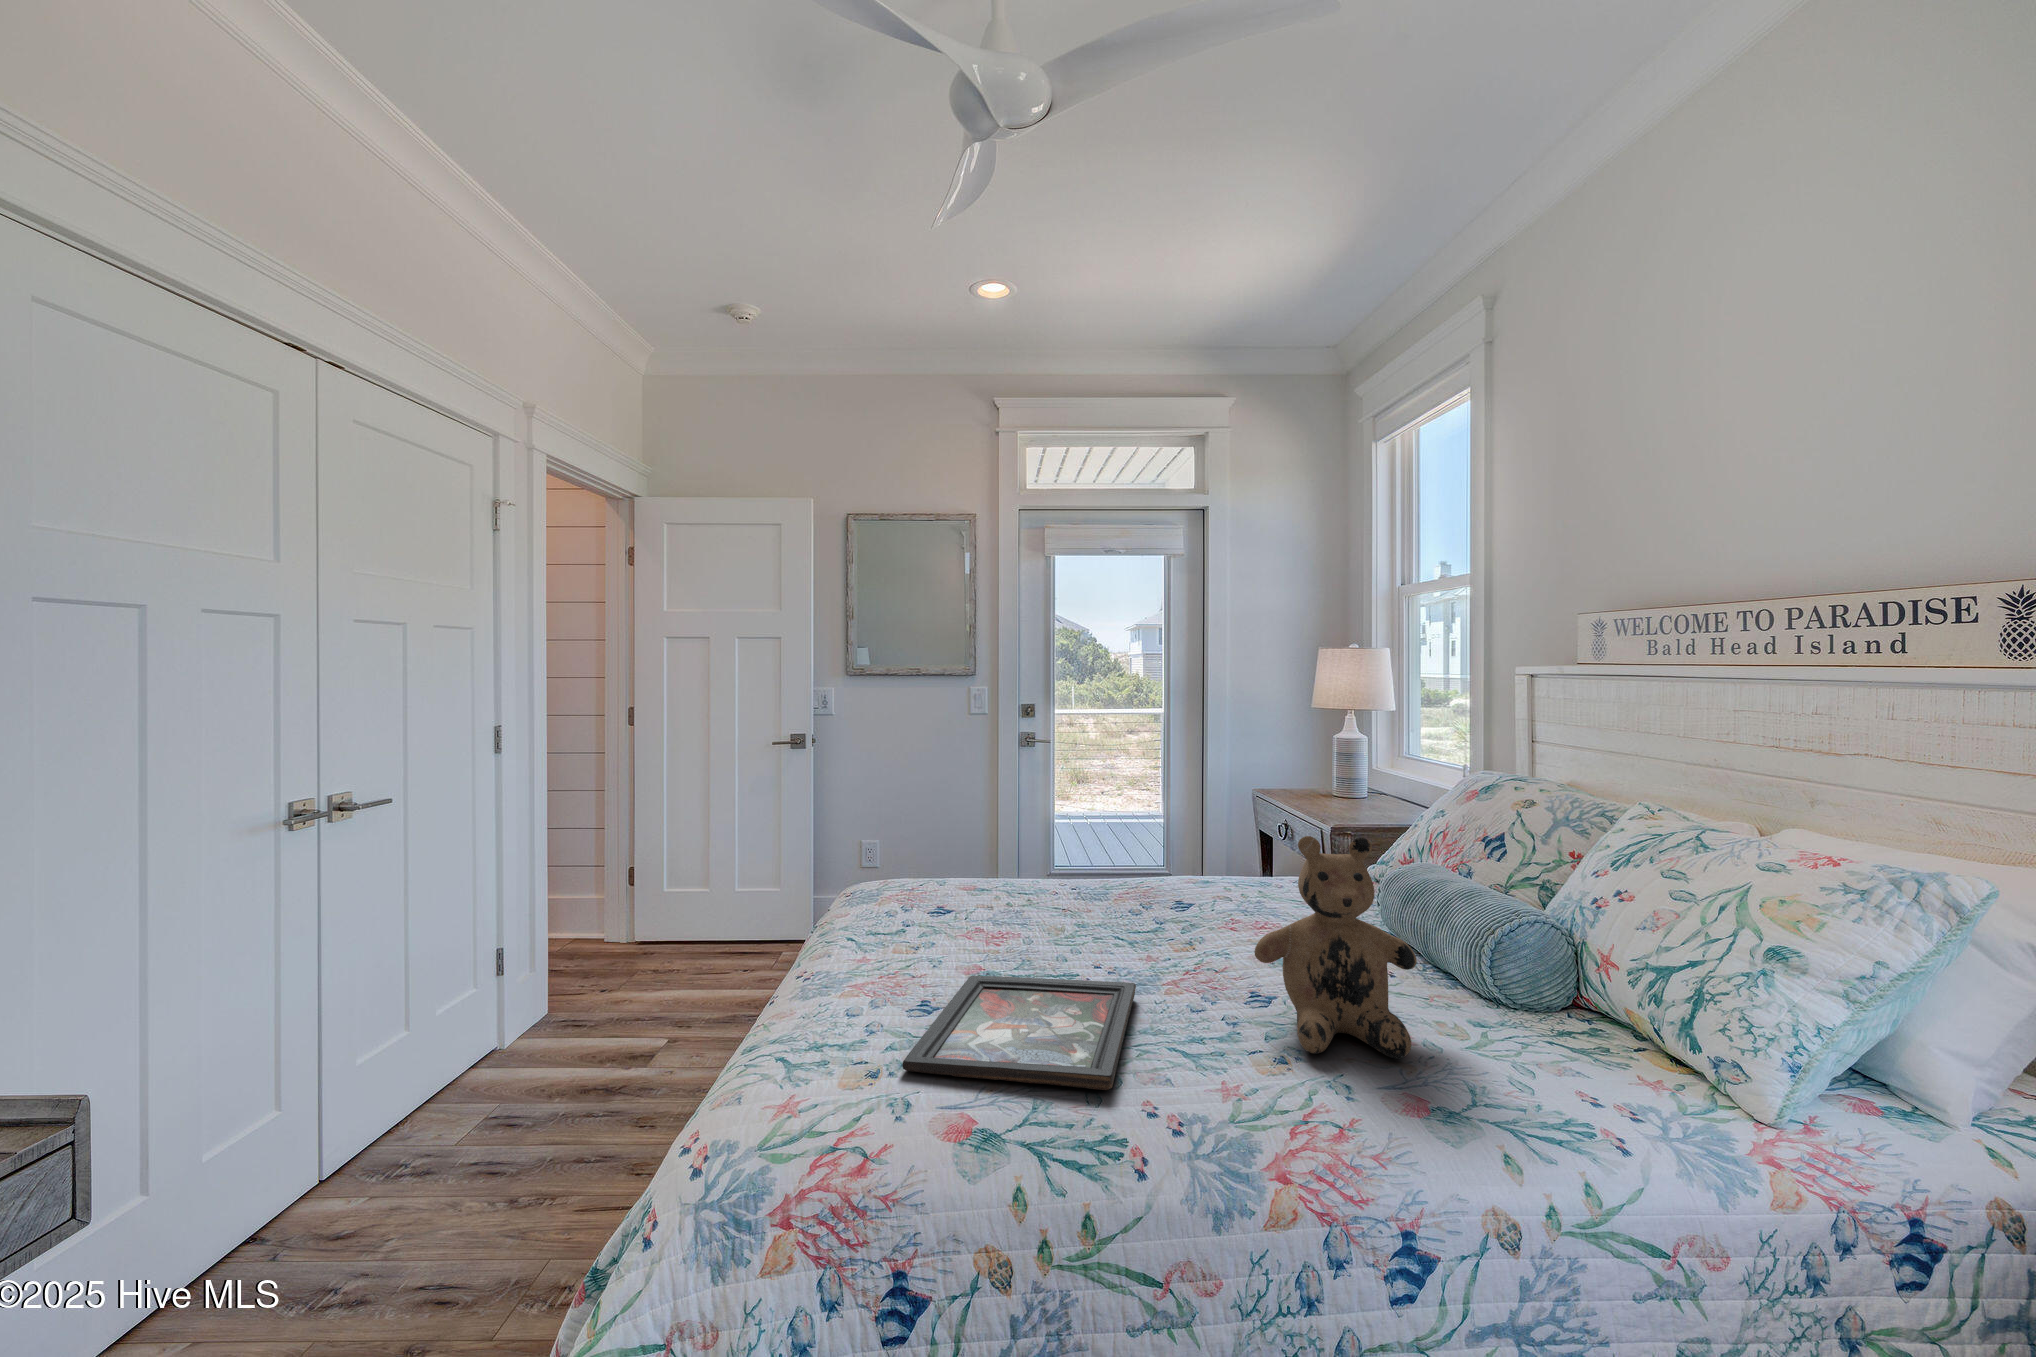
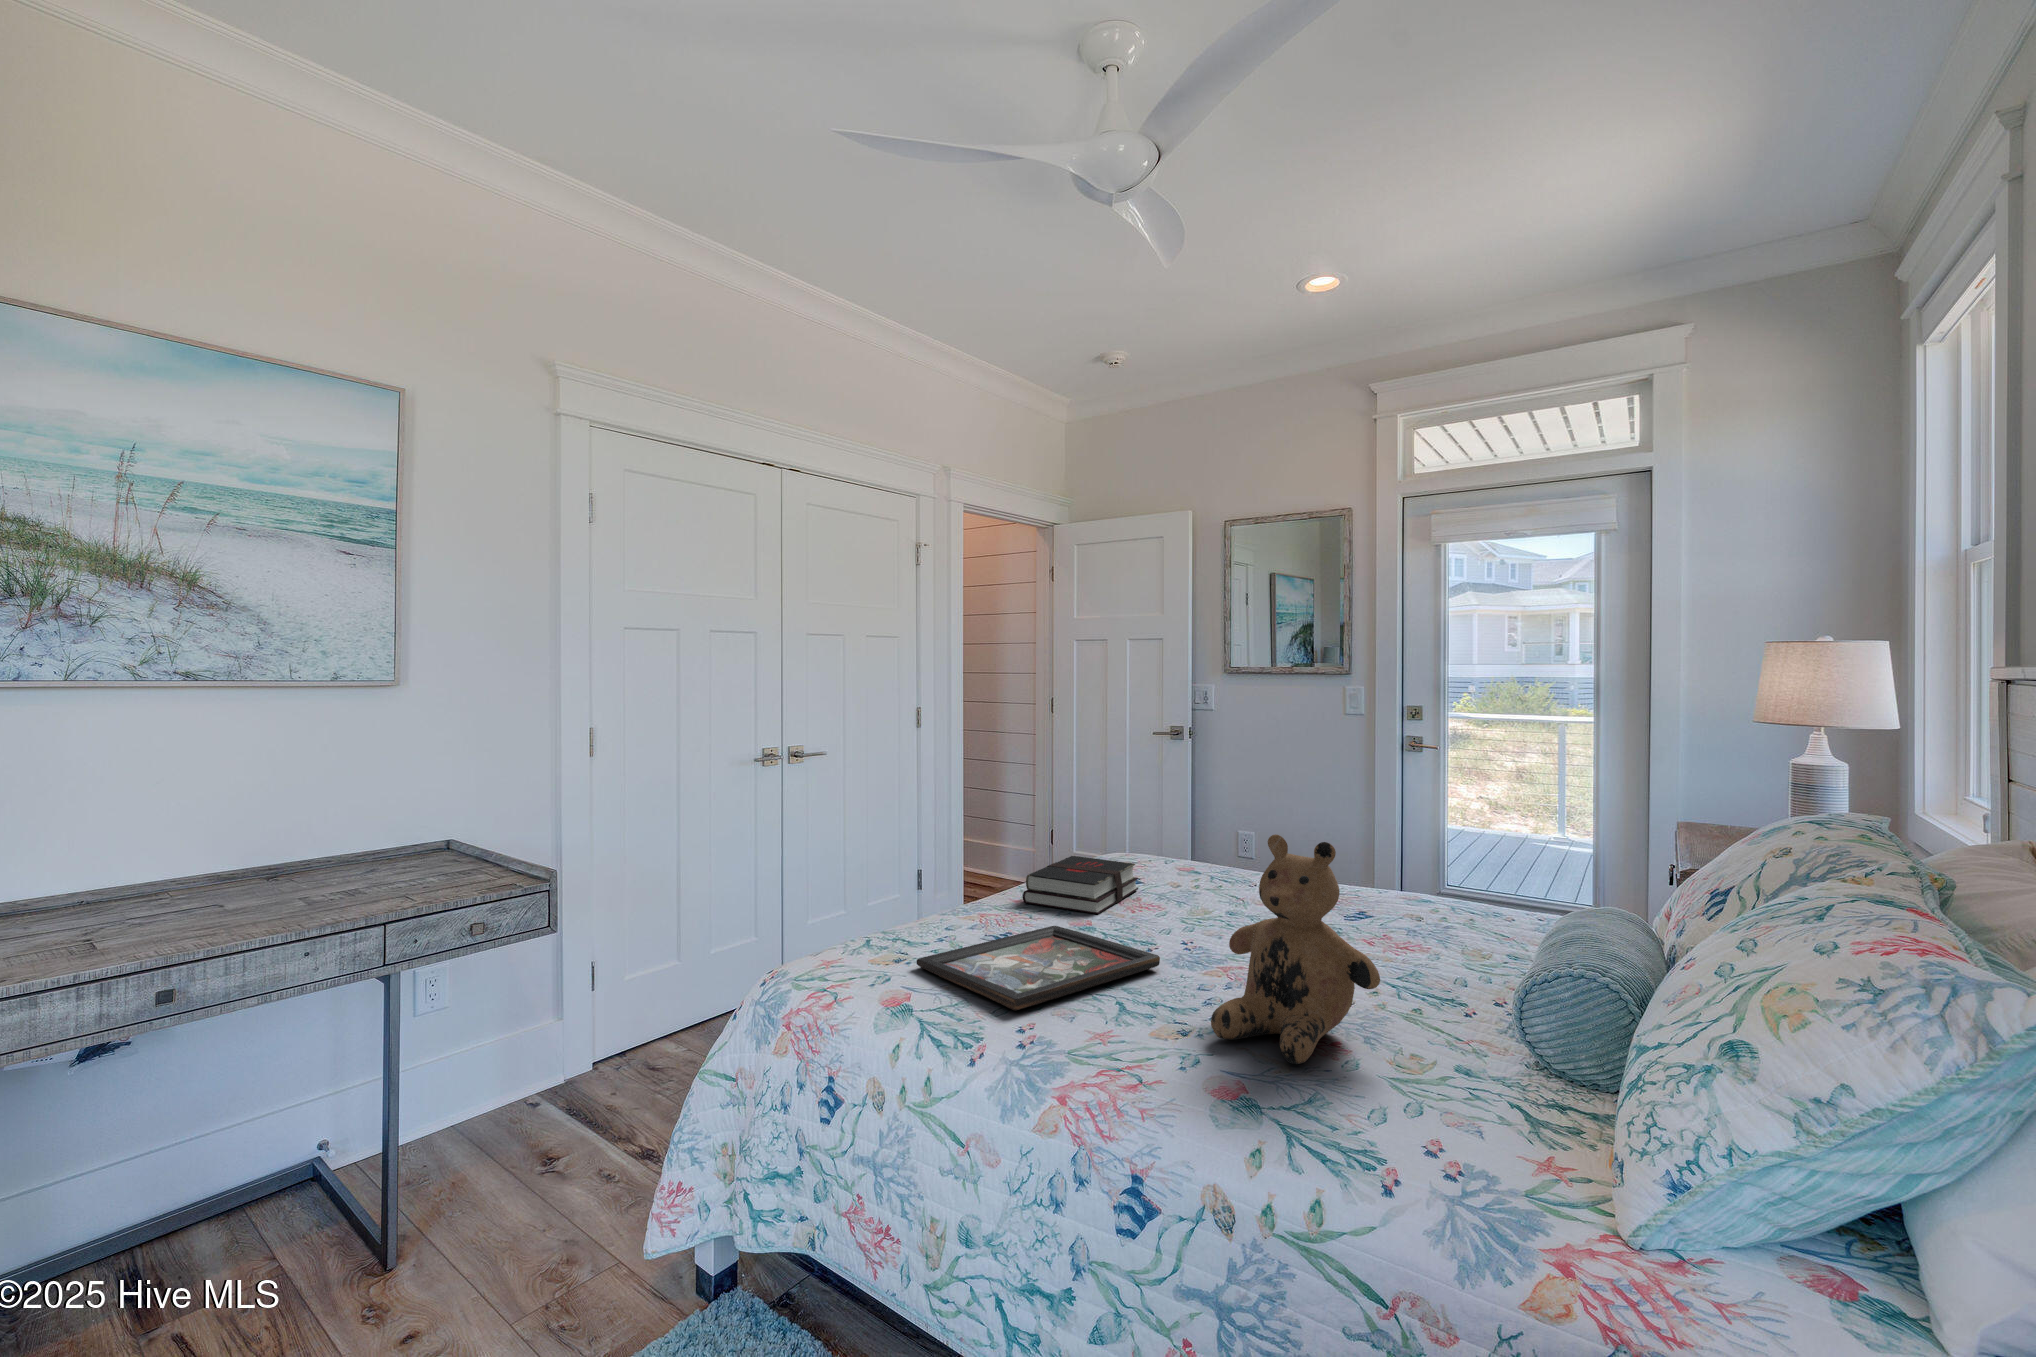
hardback book: none [873,888,973,956] -> present [1023,856,1138,914]

